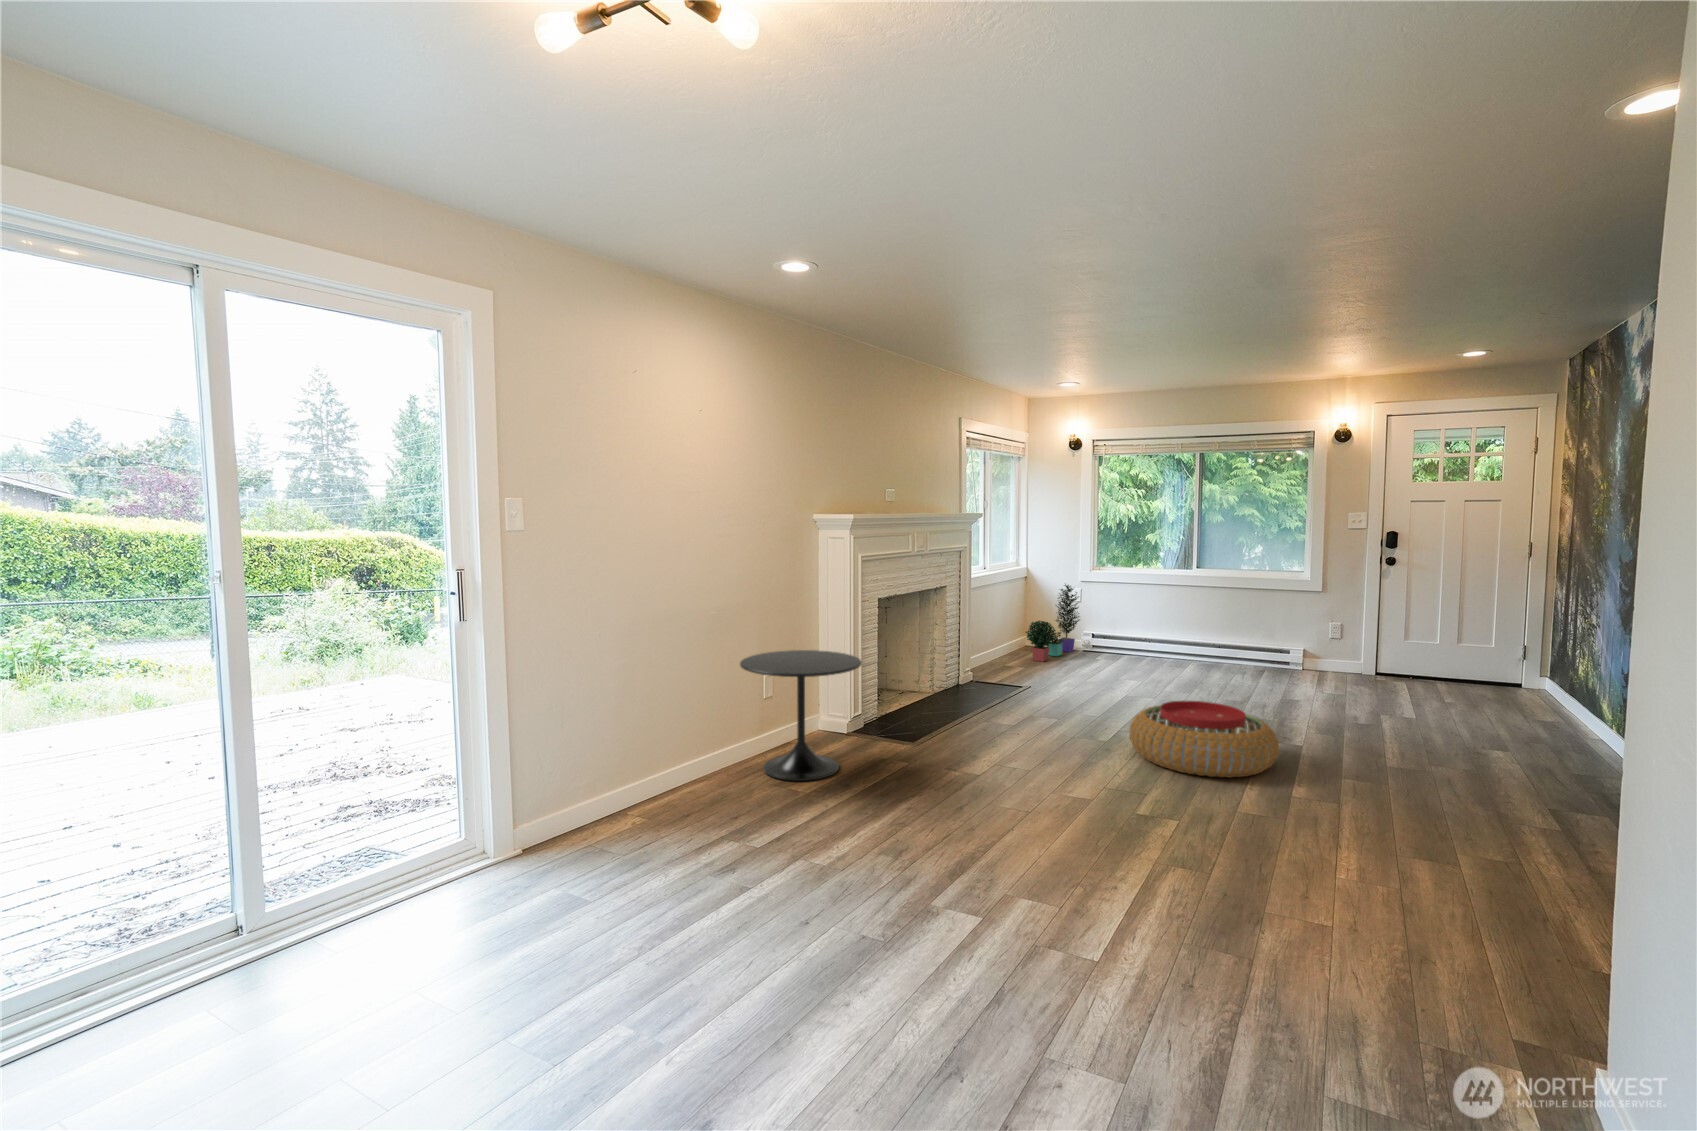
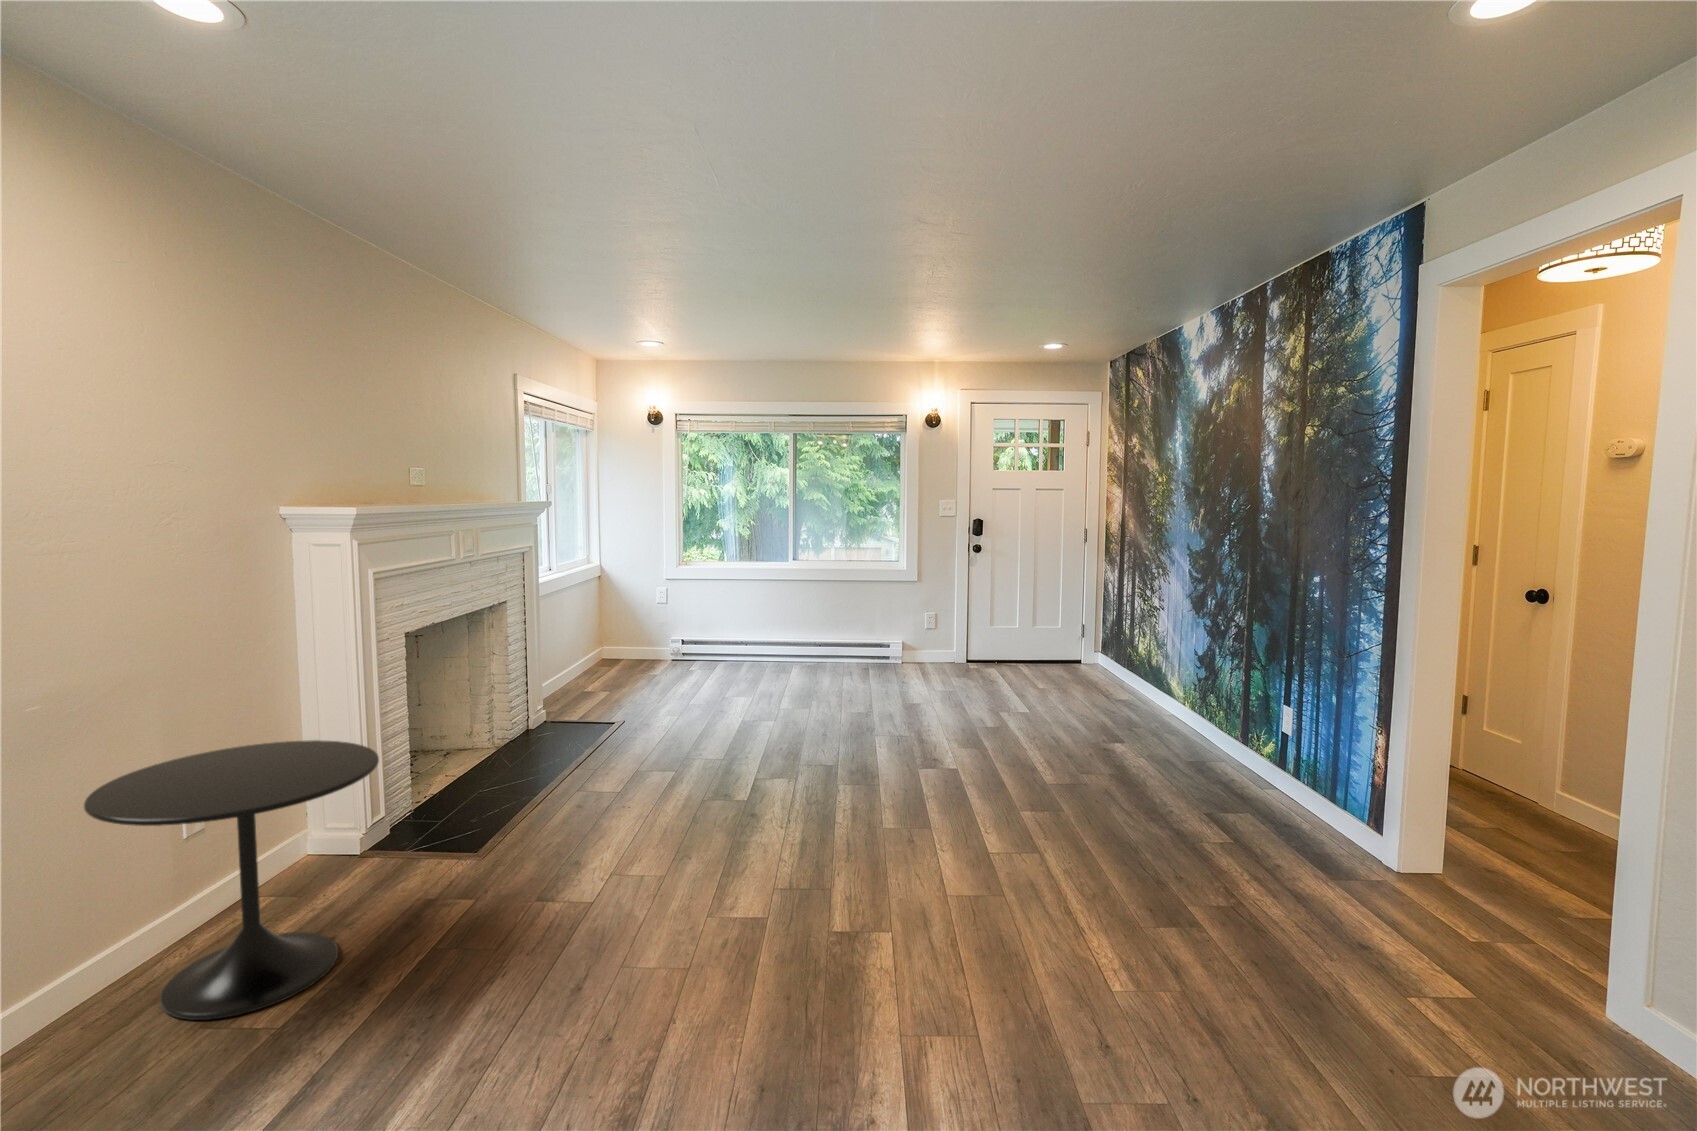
potted plant: present [1026,584,1080,662] -> none [611,586,676,688]
pouf: present [1129,701,1279,777] -> none [786,731,956,832]

